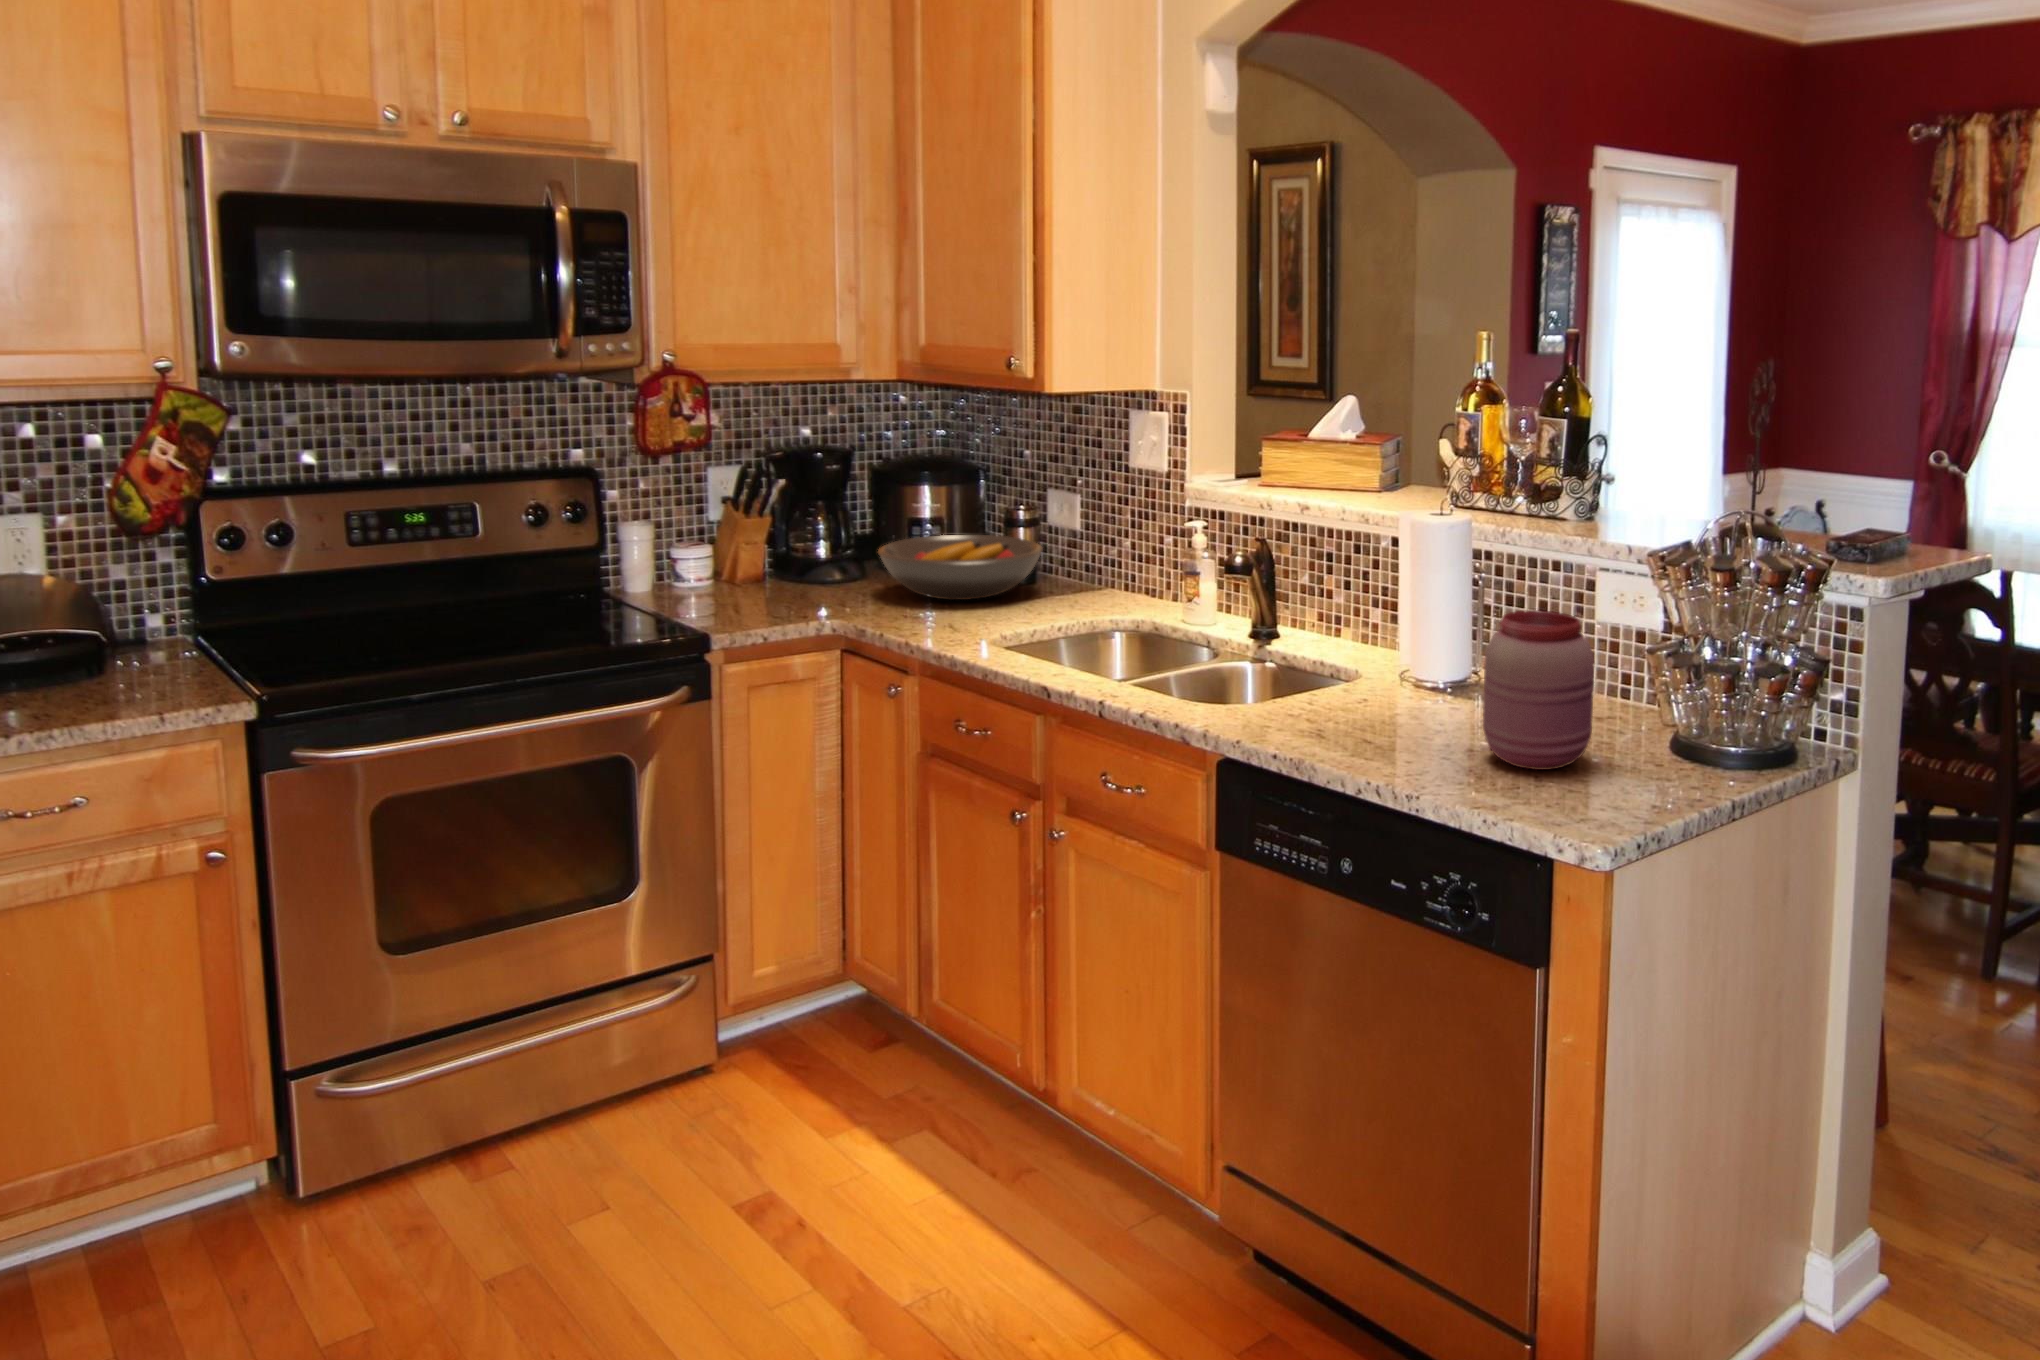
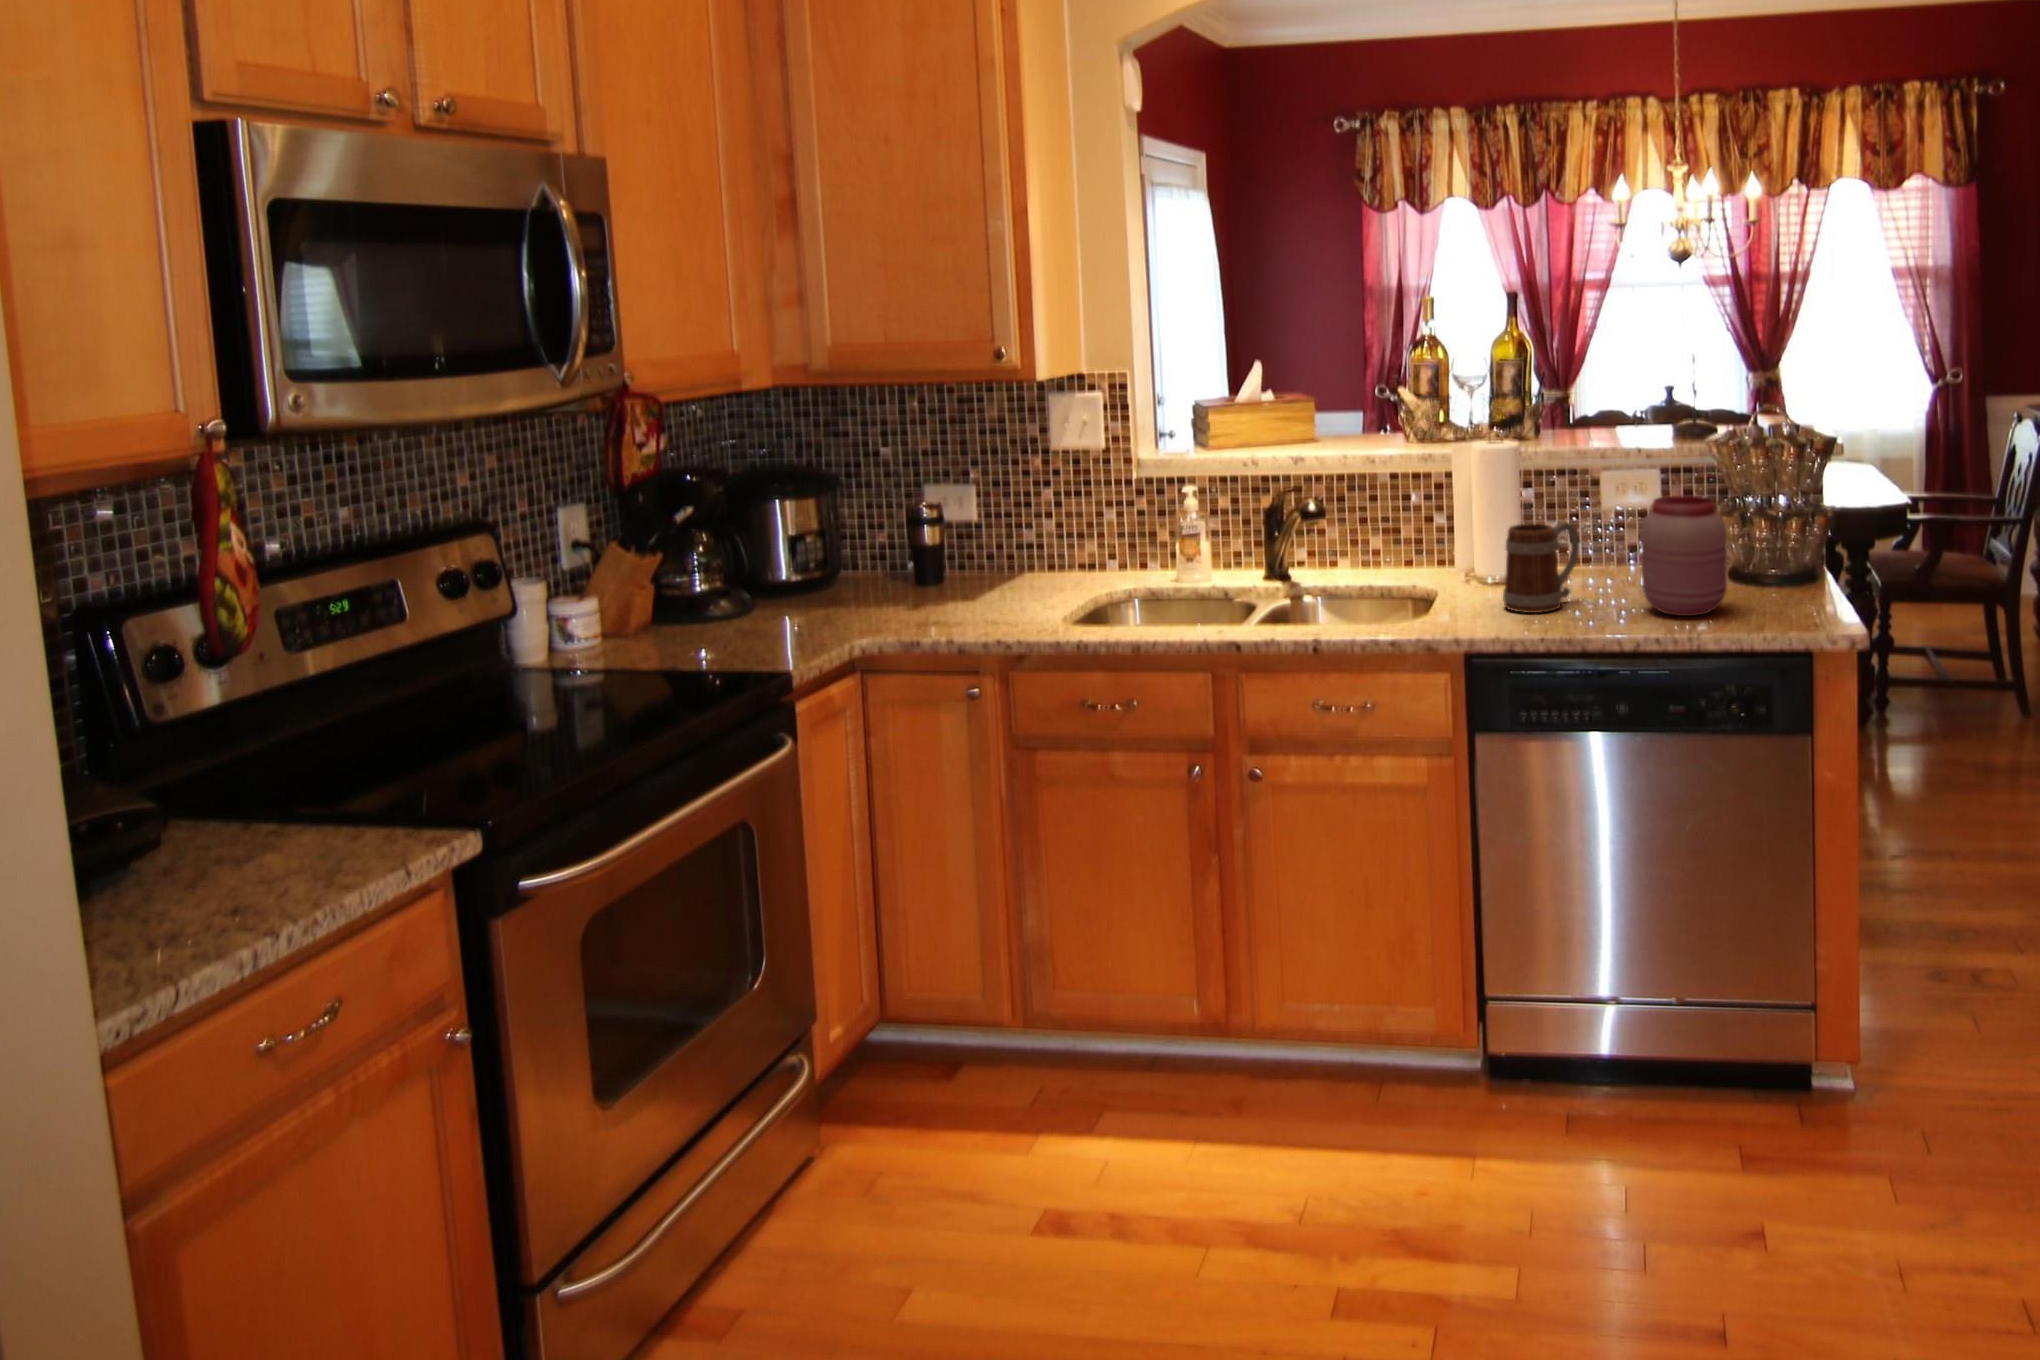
fruit bowl: present [878,535,1043,600] -> none [816,537,996,608]
mug: none [1367,616,1473,726] -> present [1503,522,1580,613]

